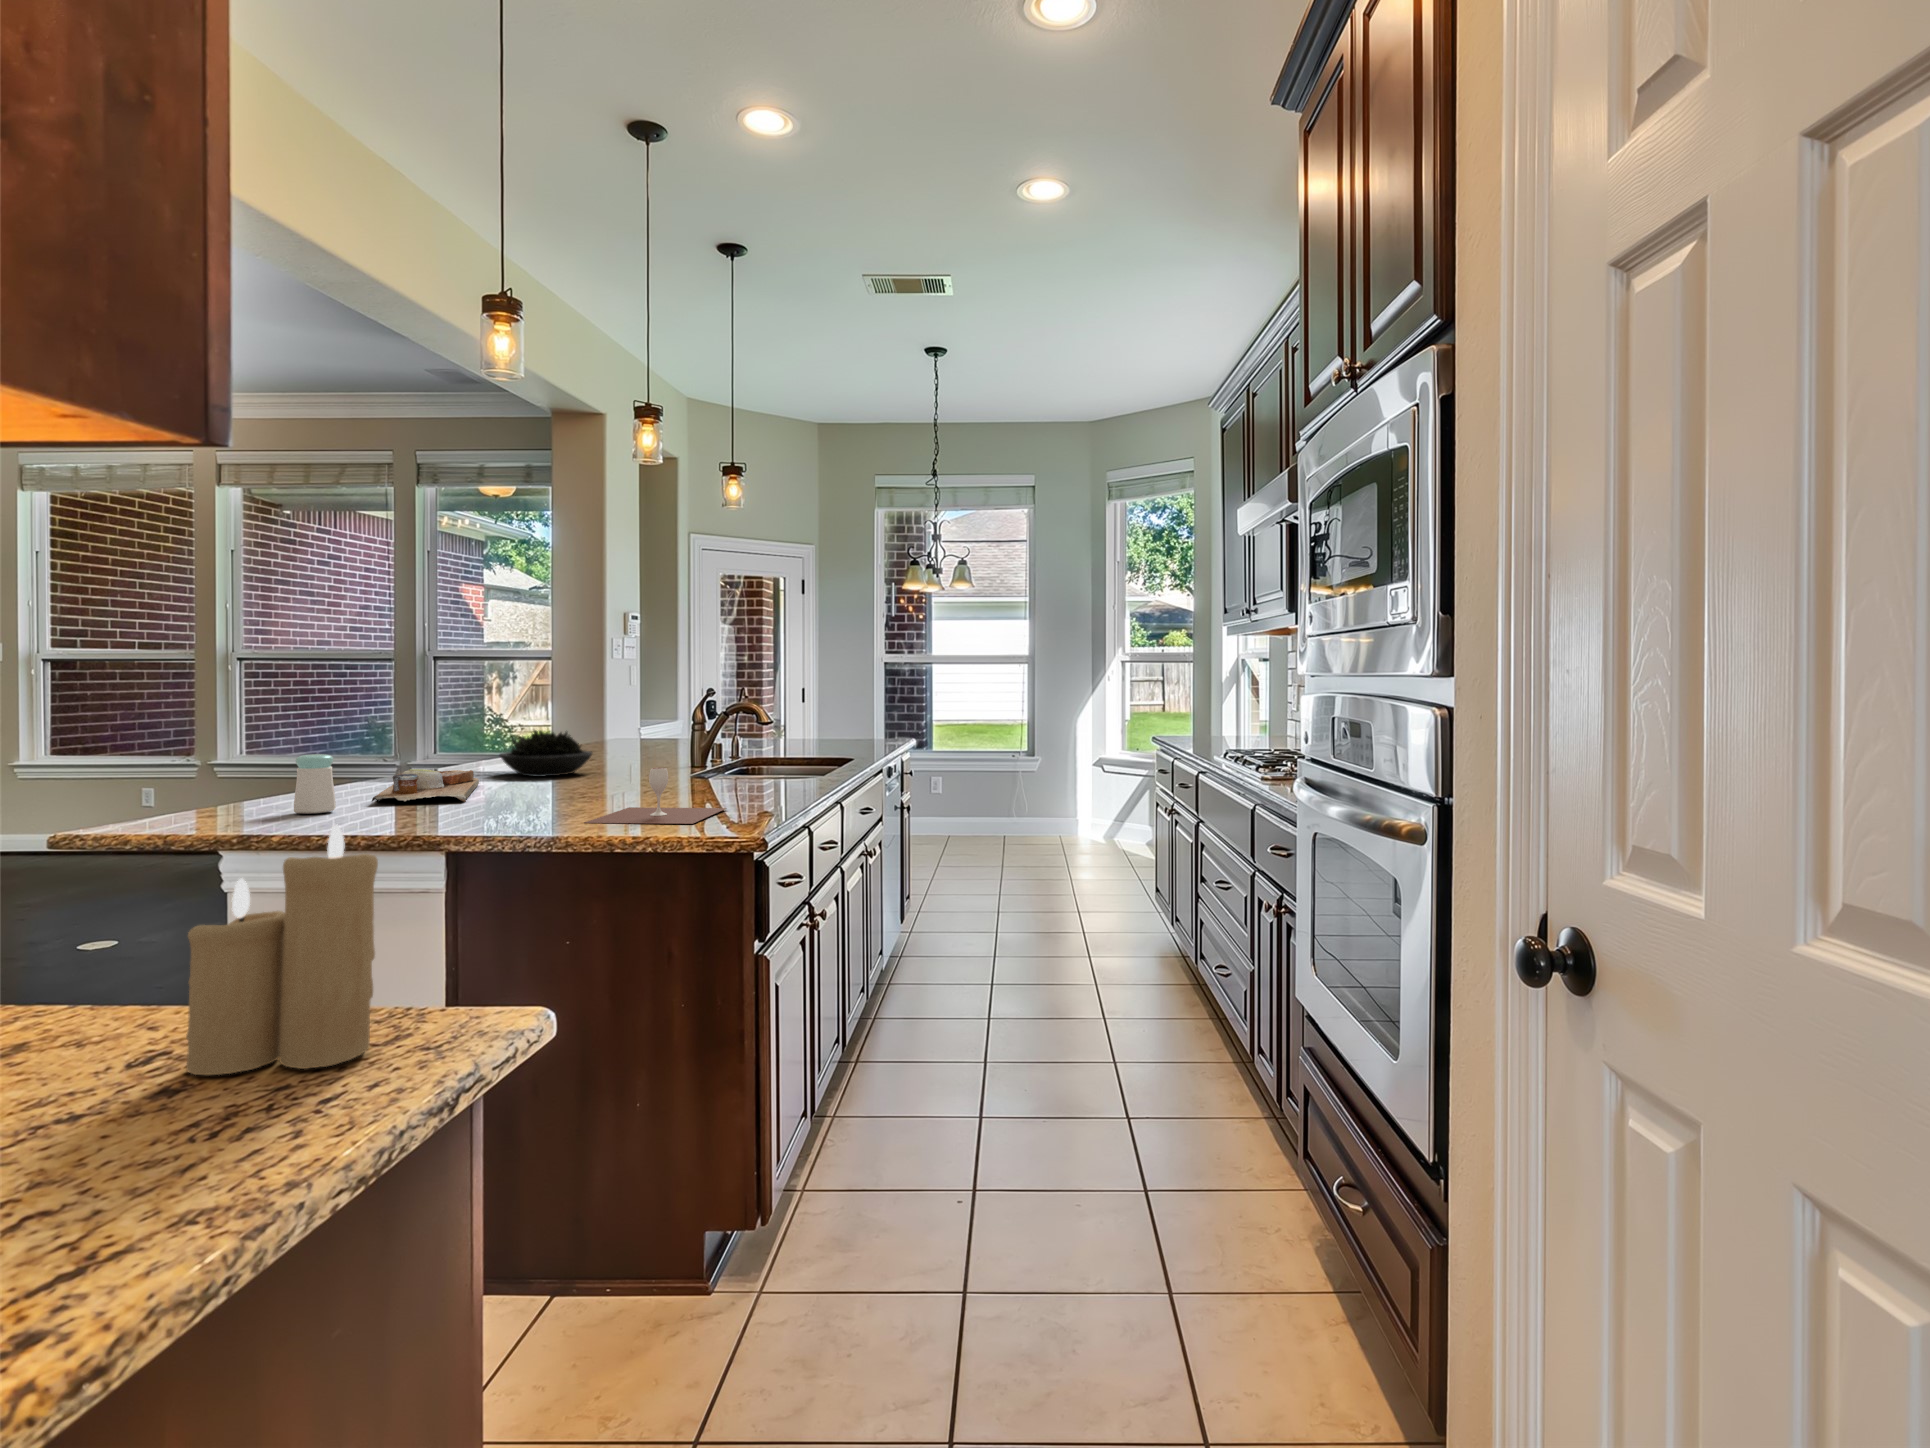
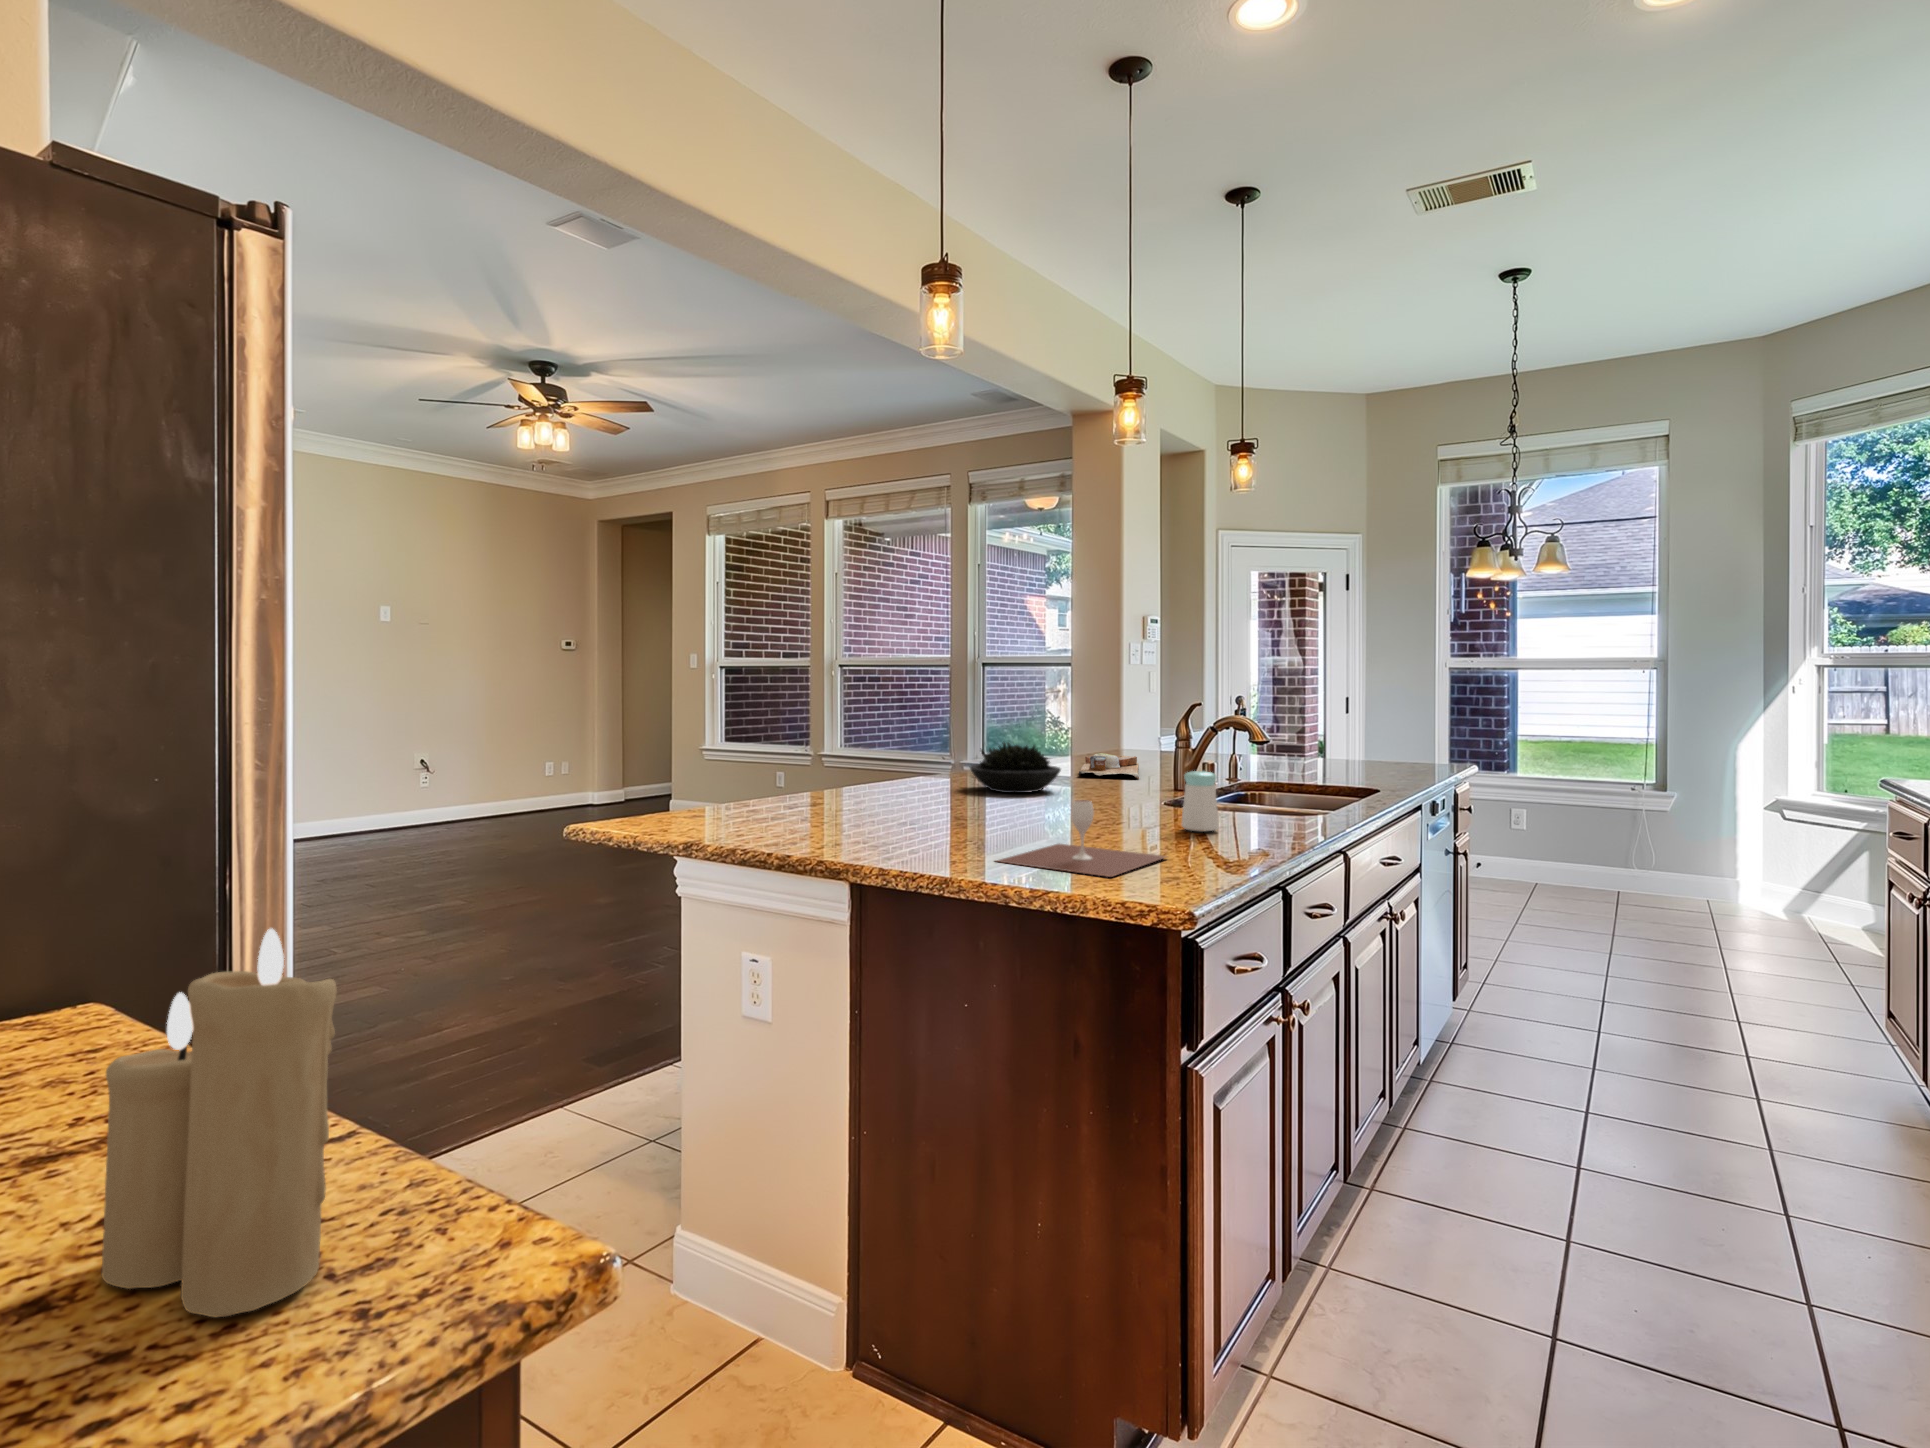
salt shaker: present [294,754,336,814] -> present [1182,771,1219,831]
cutting board: present [372,769,479,802] -> present [1079,753,1139,779]

